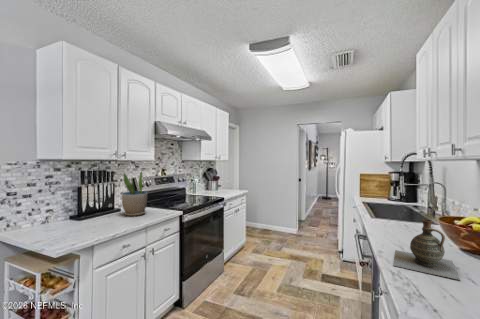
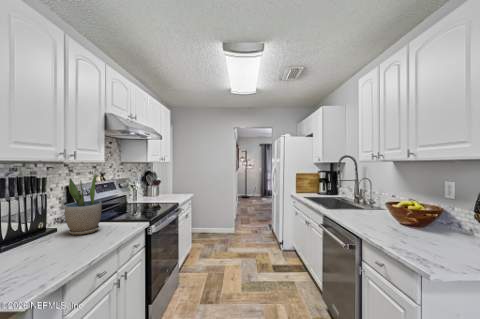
ceramic jug: present [393,219,459,280] -> none [378,200,442,244]

